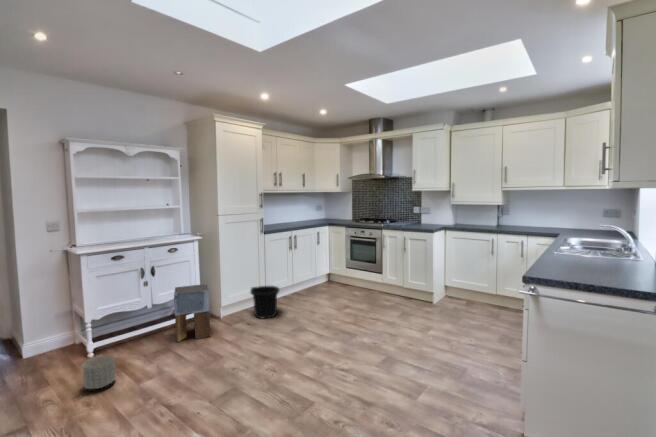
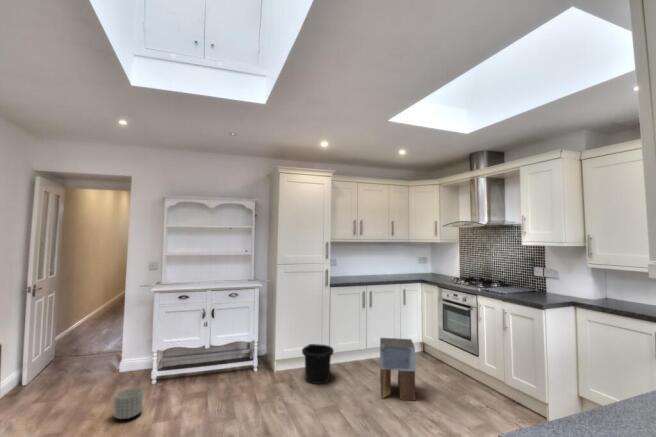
stool: present [174,284,210,342] -> present [380,338,416,401]

